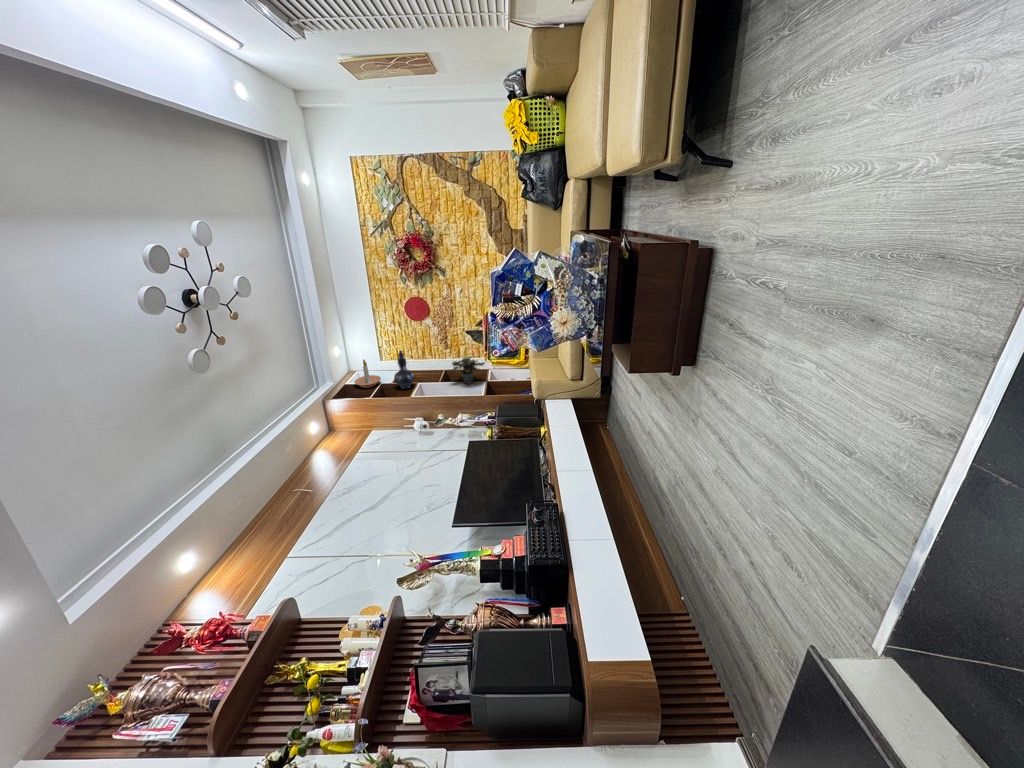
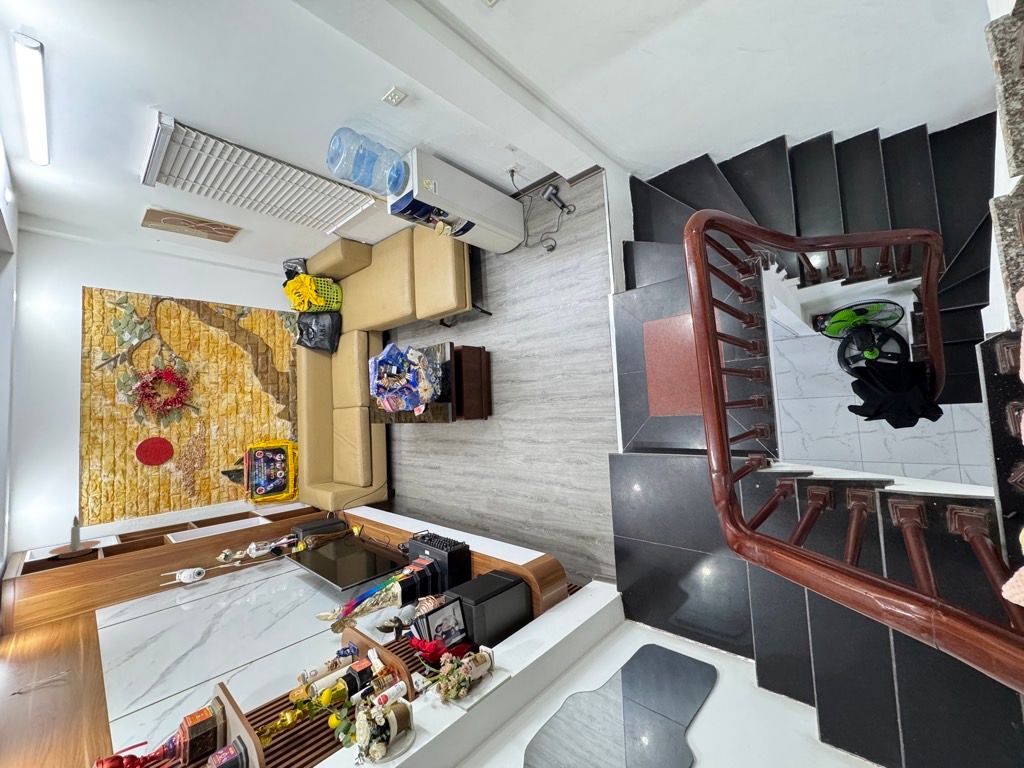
decorative vase: present [394,350,414,389] -> none [133,491,167,543]
potted plant: present [451,356,485,384] -> none [216,492,260,522]

